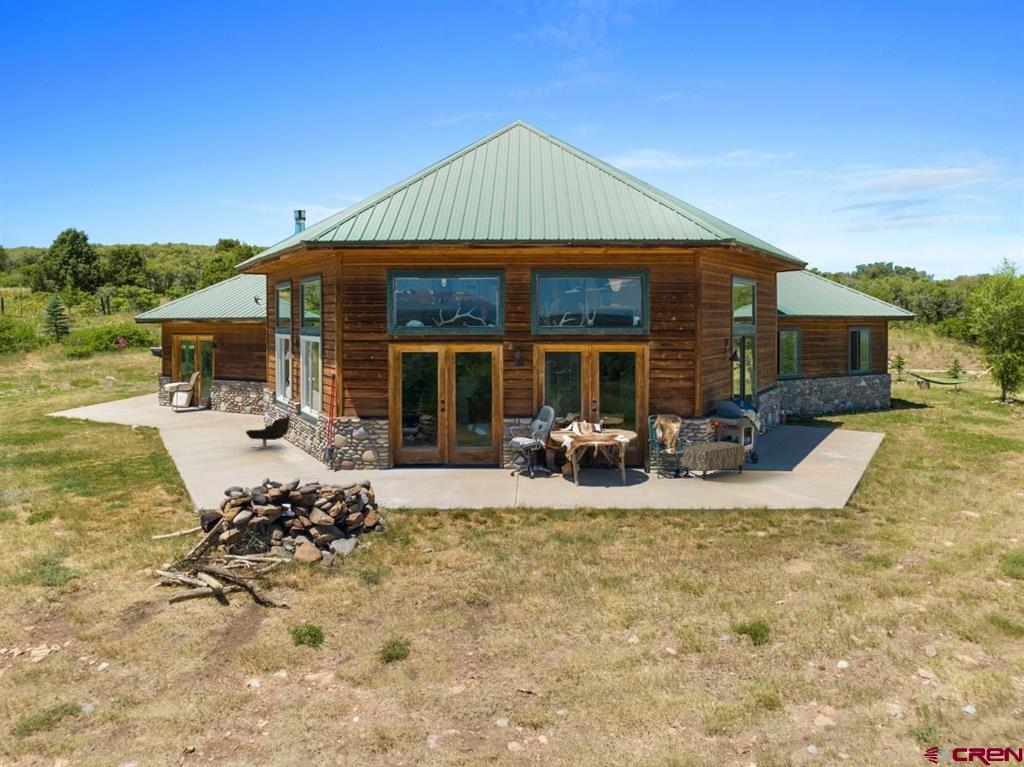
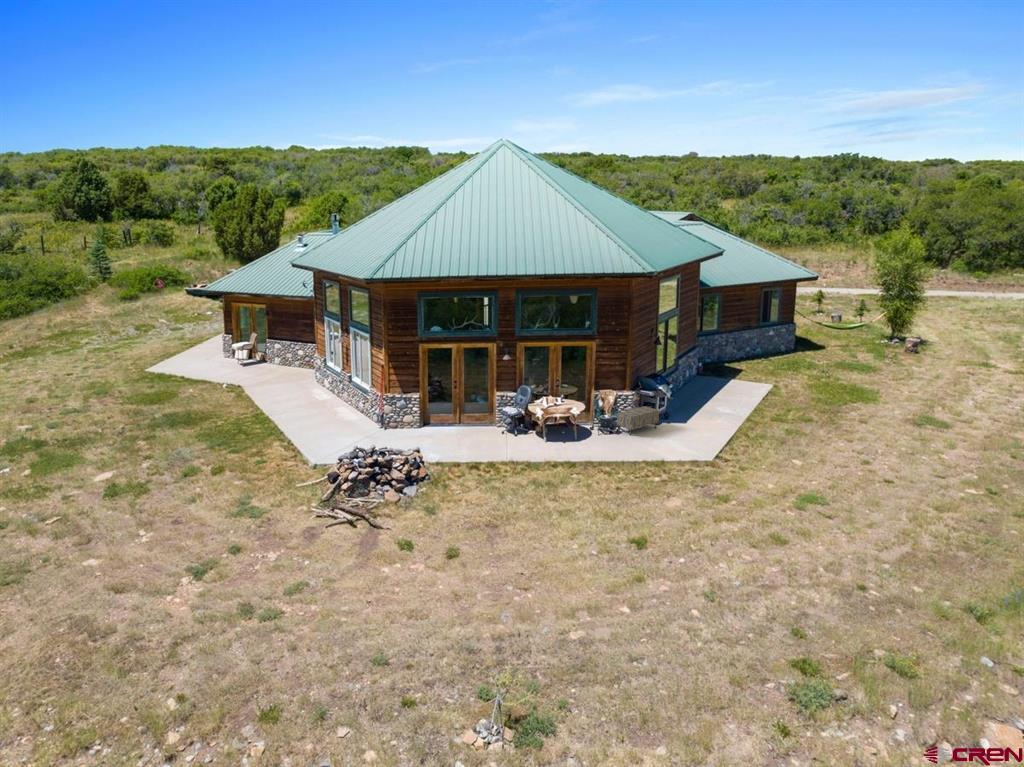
lounge chair: present [246,417,290,450] -> none [315,383,344,408]

